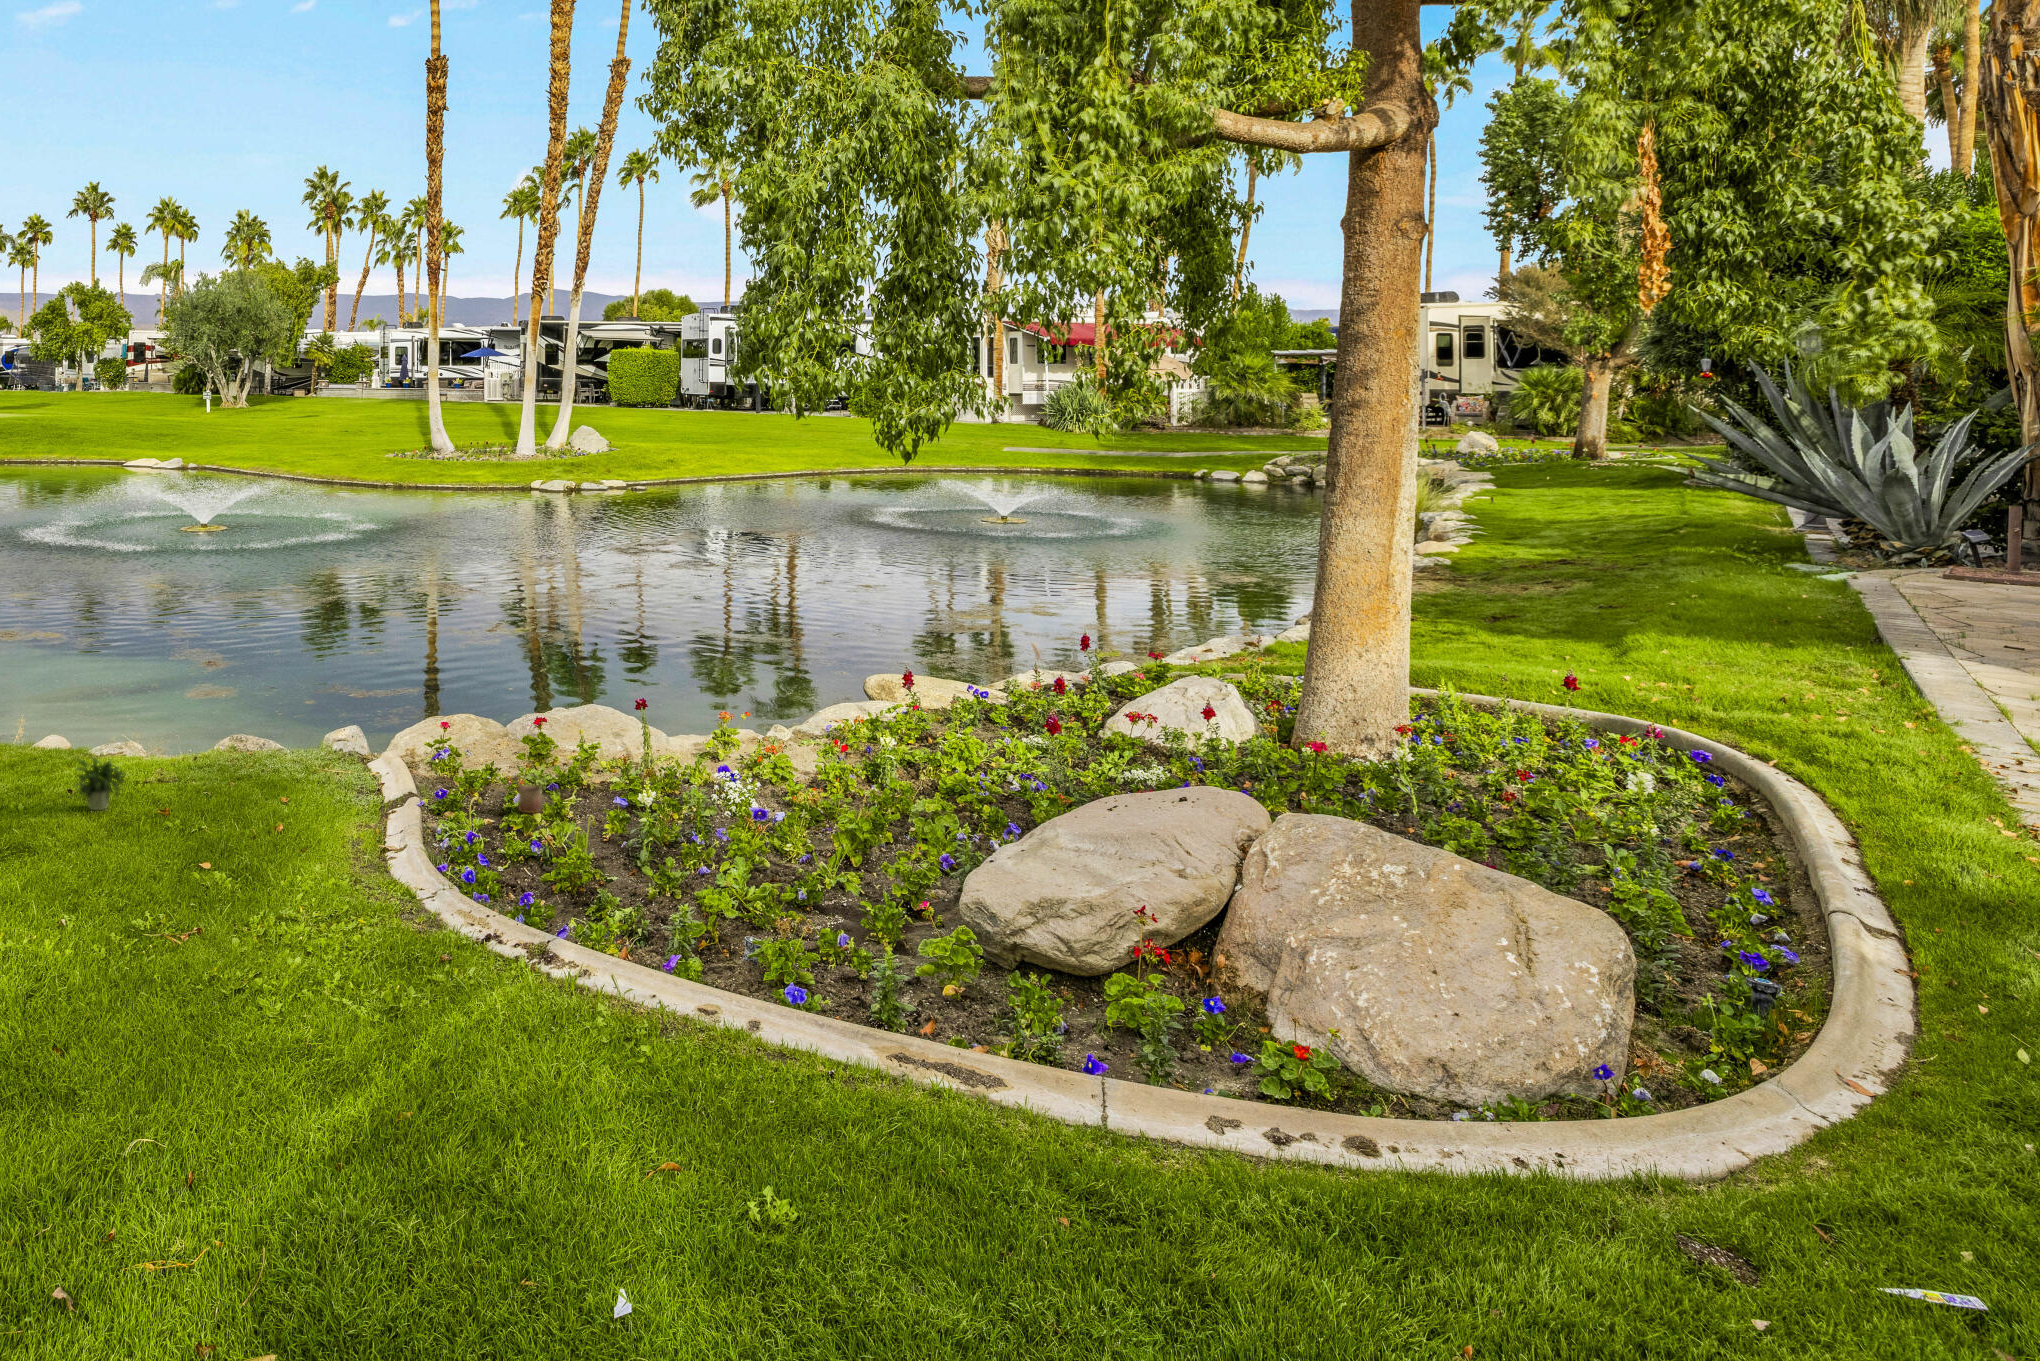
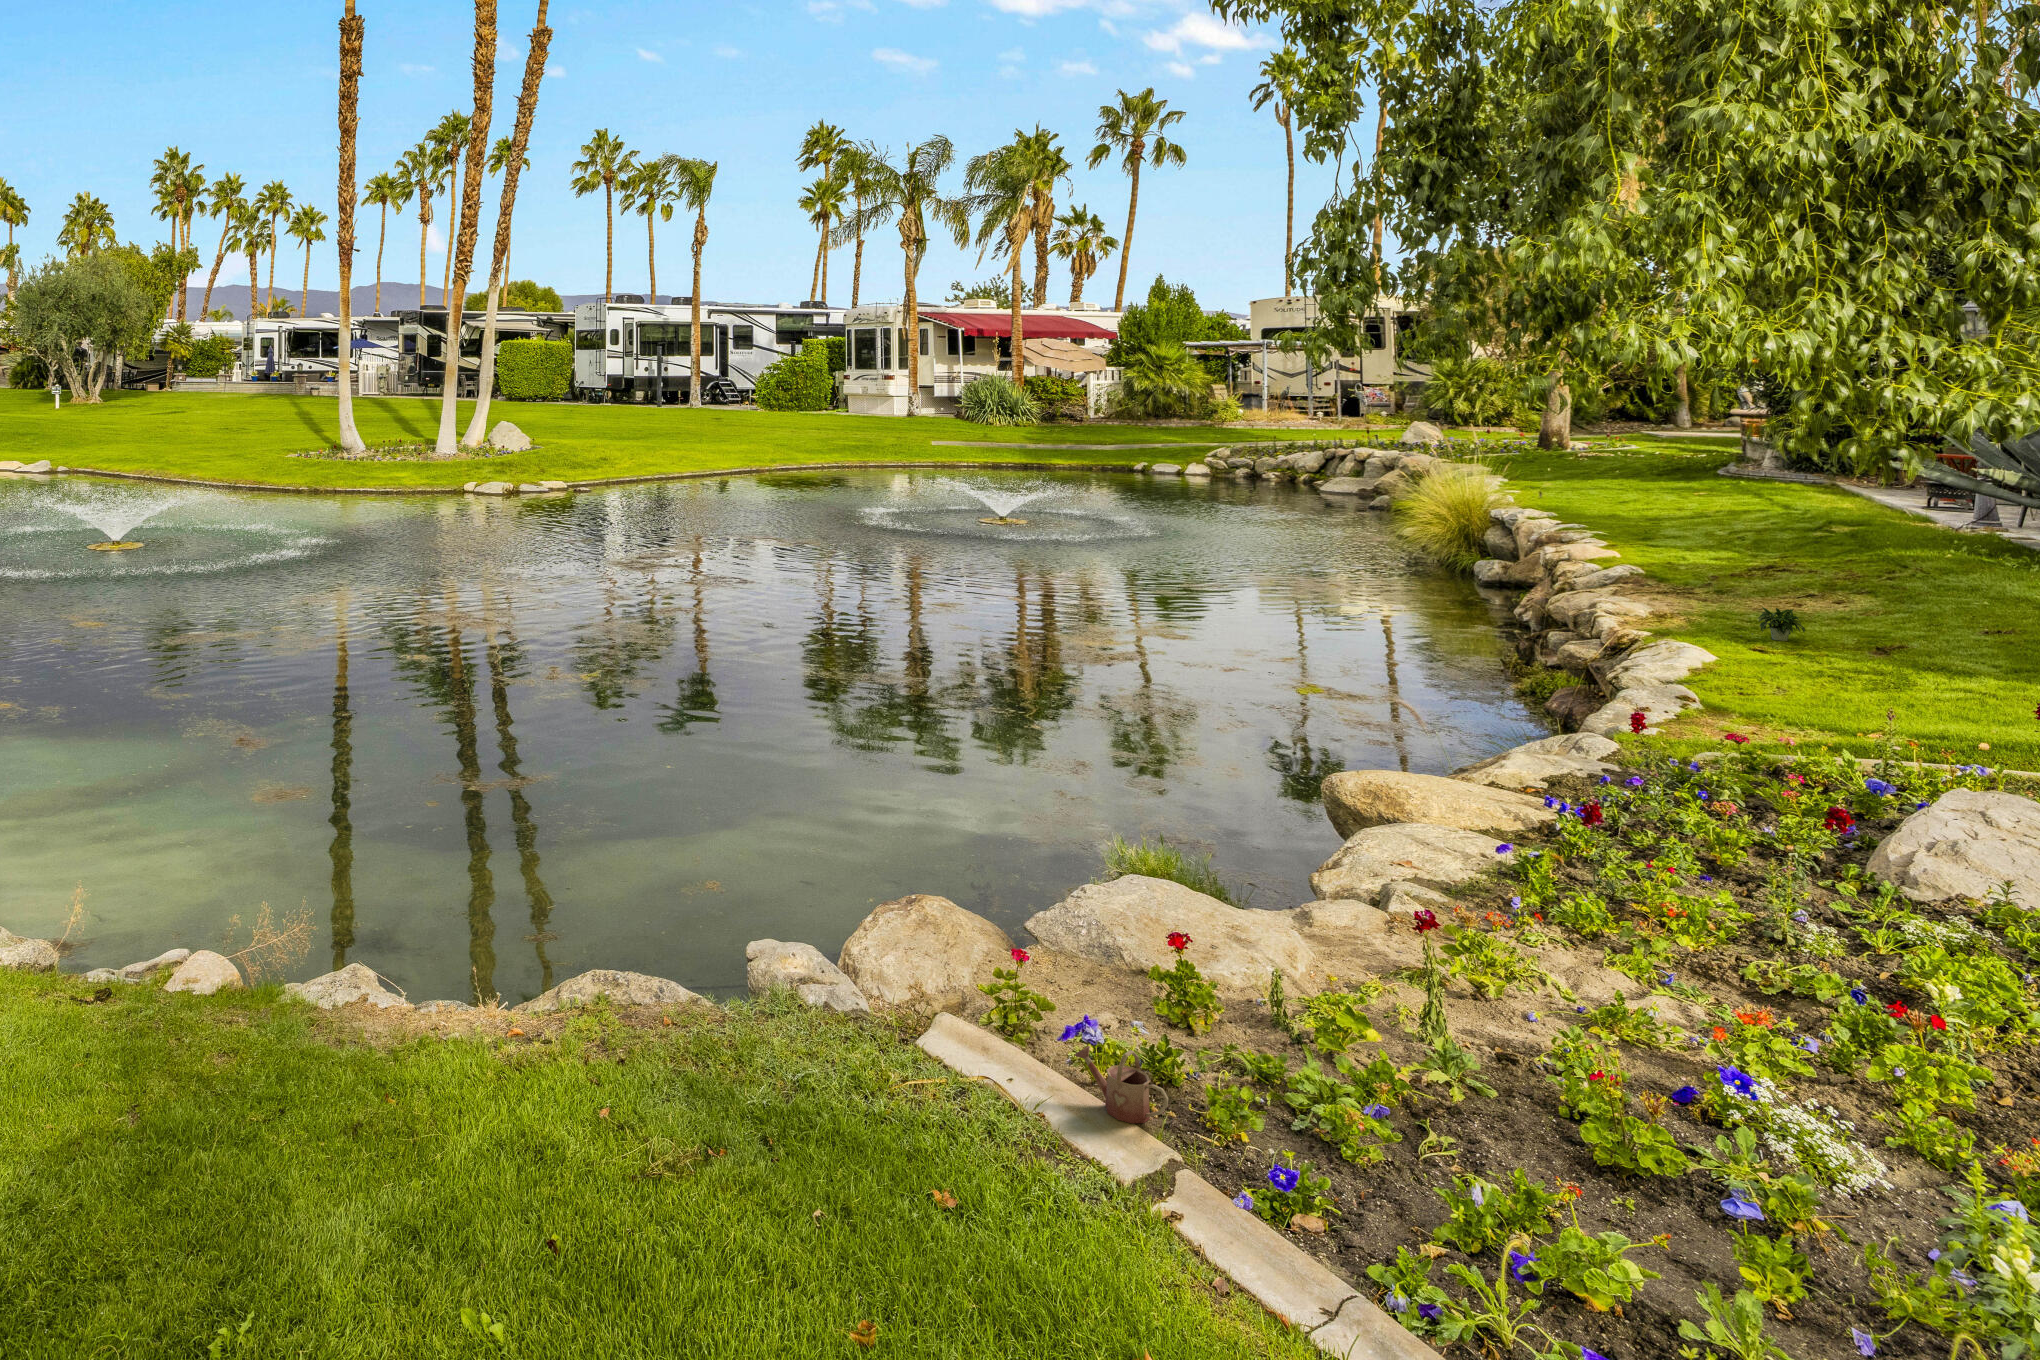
potted plant: present [75,758,124,810] -> present [1741,607,1805,641]

